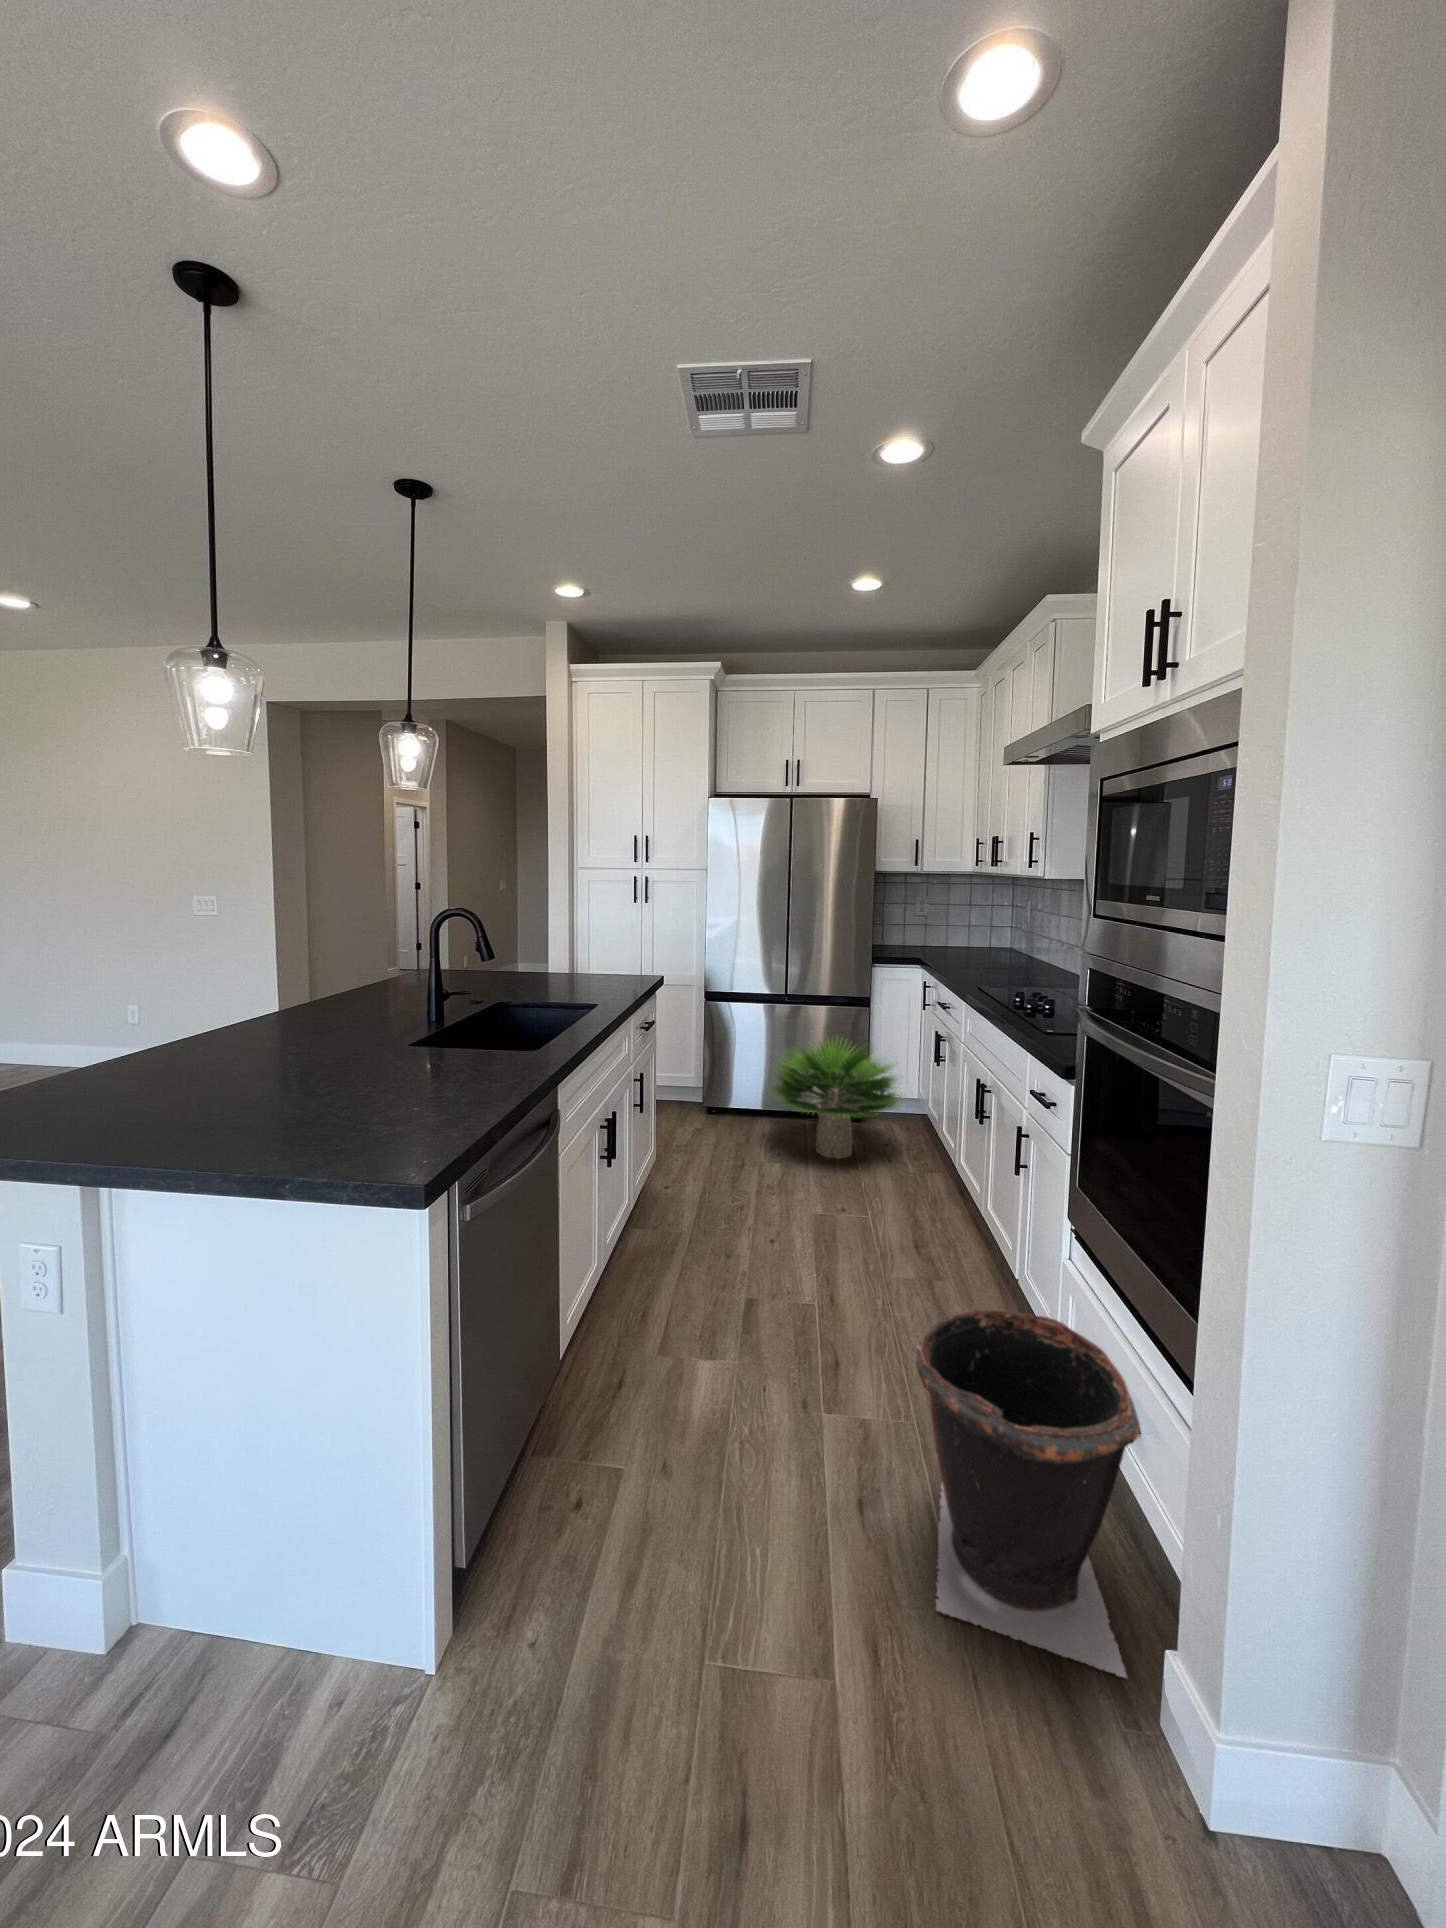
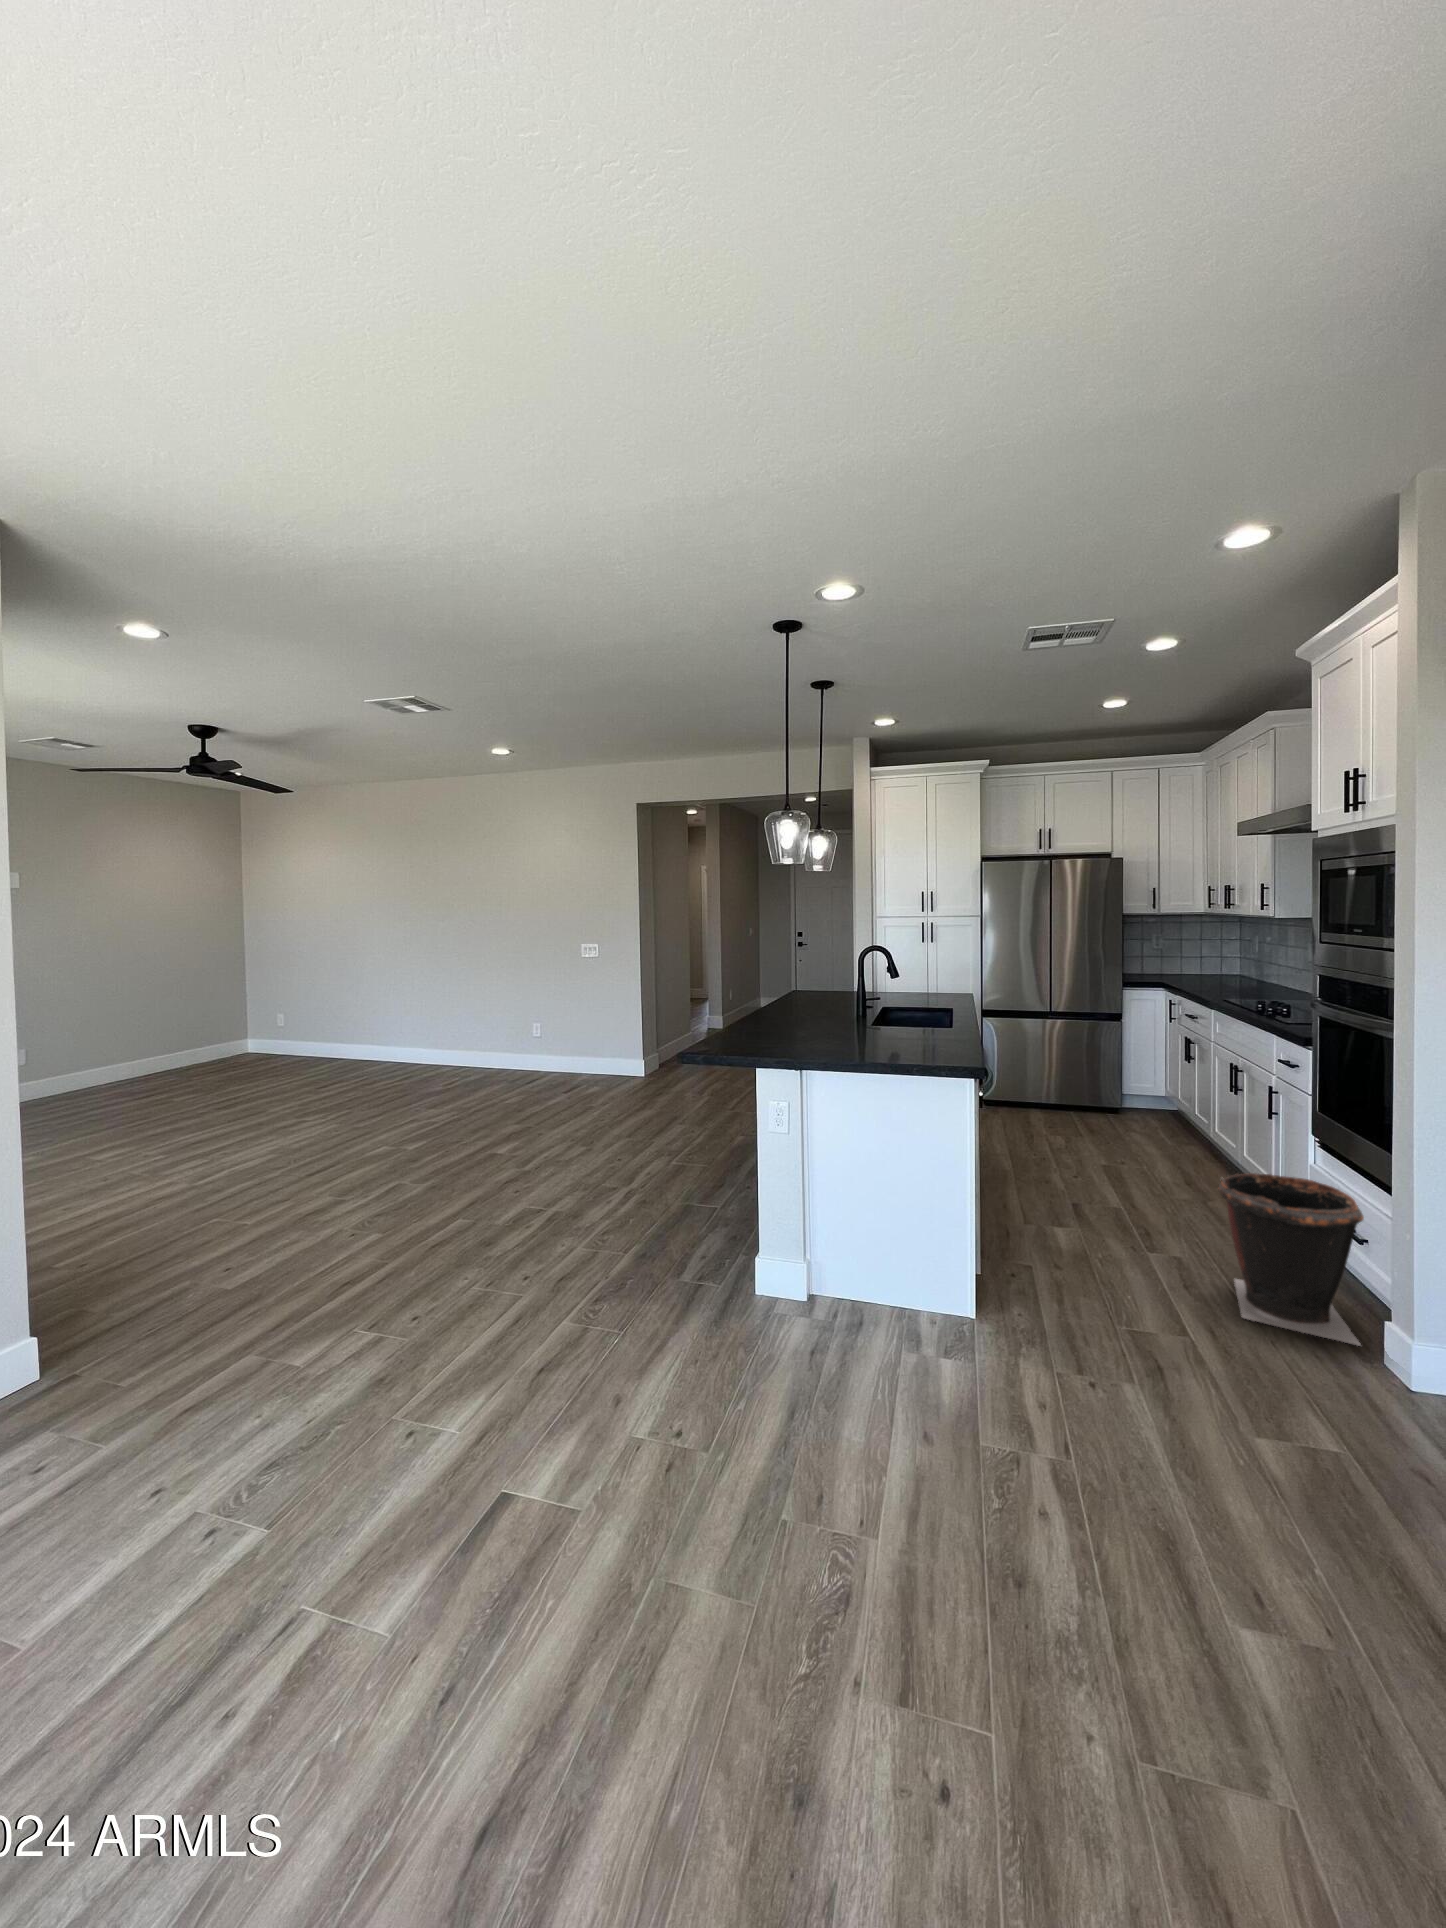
potted plant: present [771,1040,903,1159] -> none [1040,1040,1165,1135]

